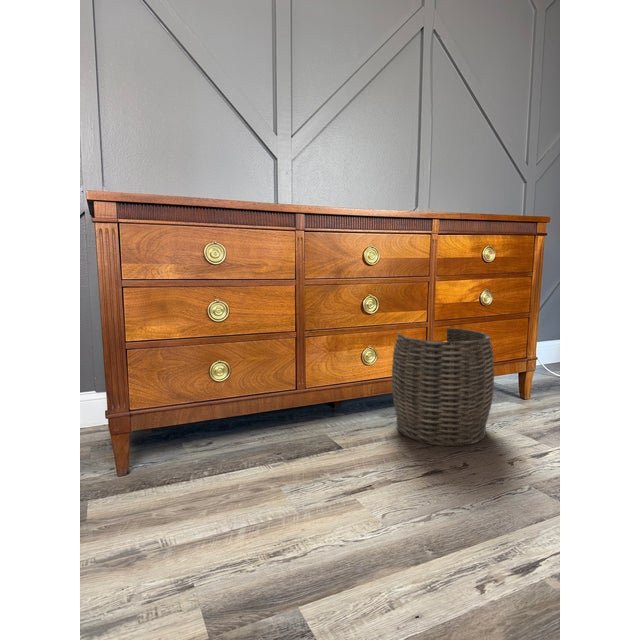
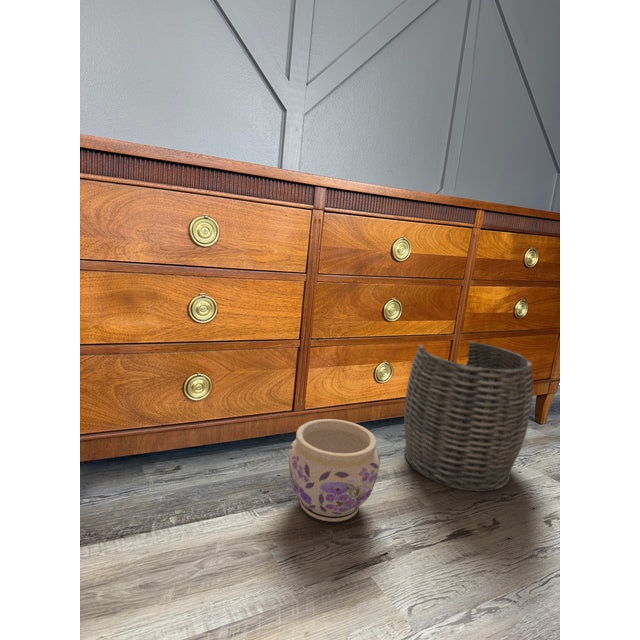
planter: none [292,393,365,470] -> present [289,419,380,524]

